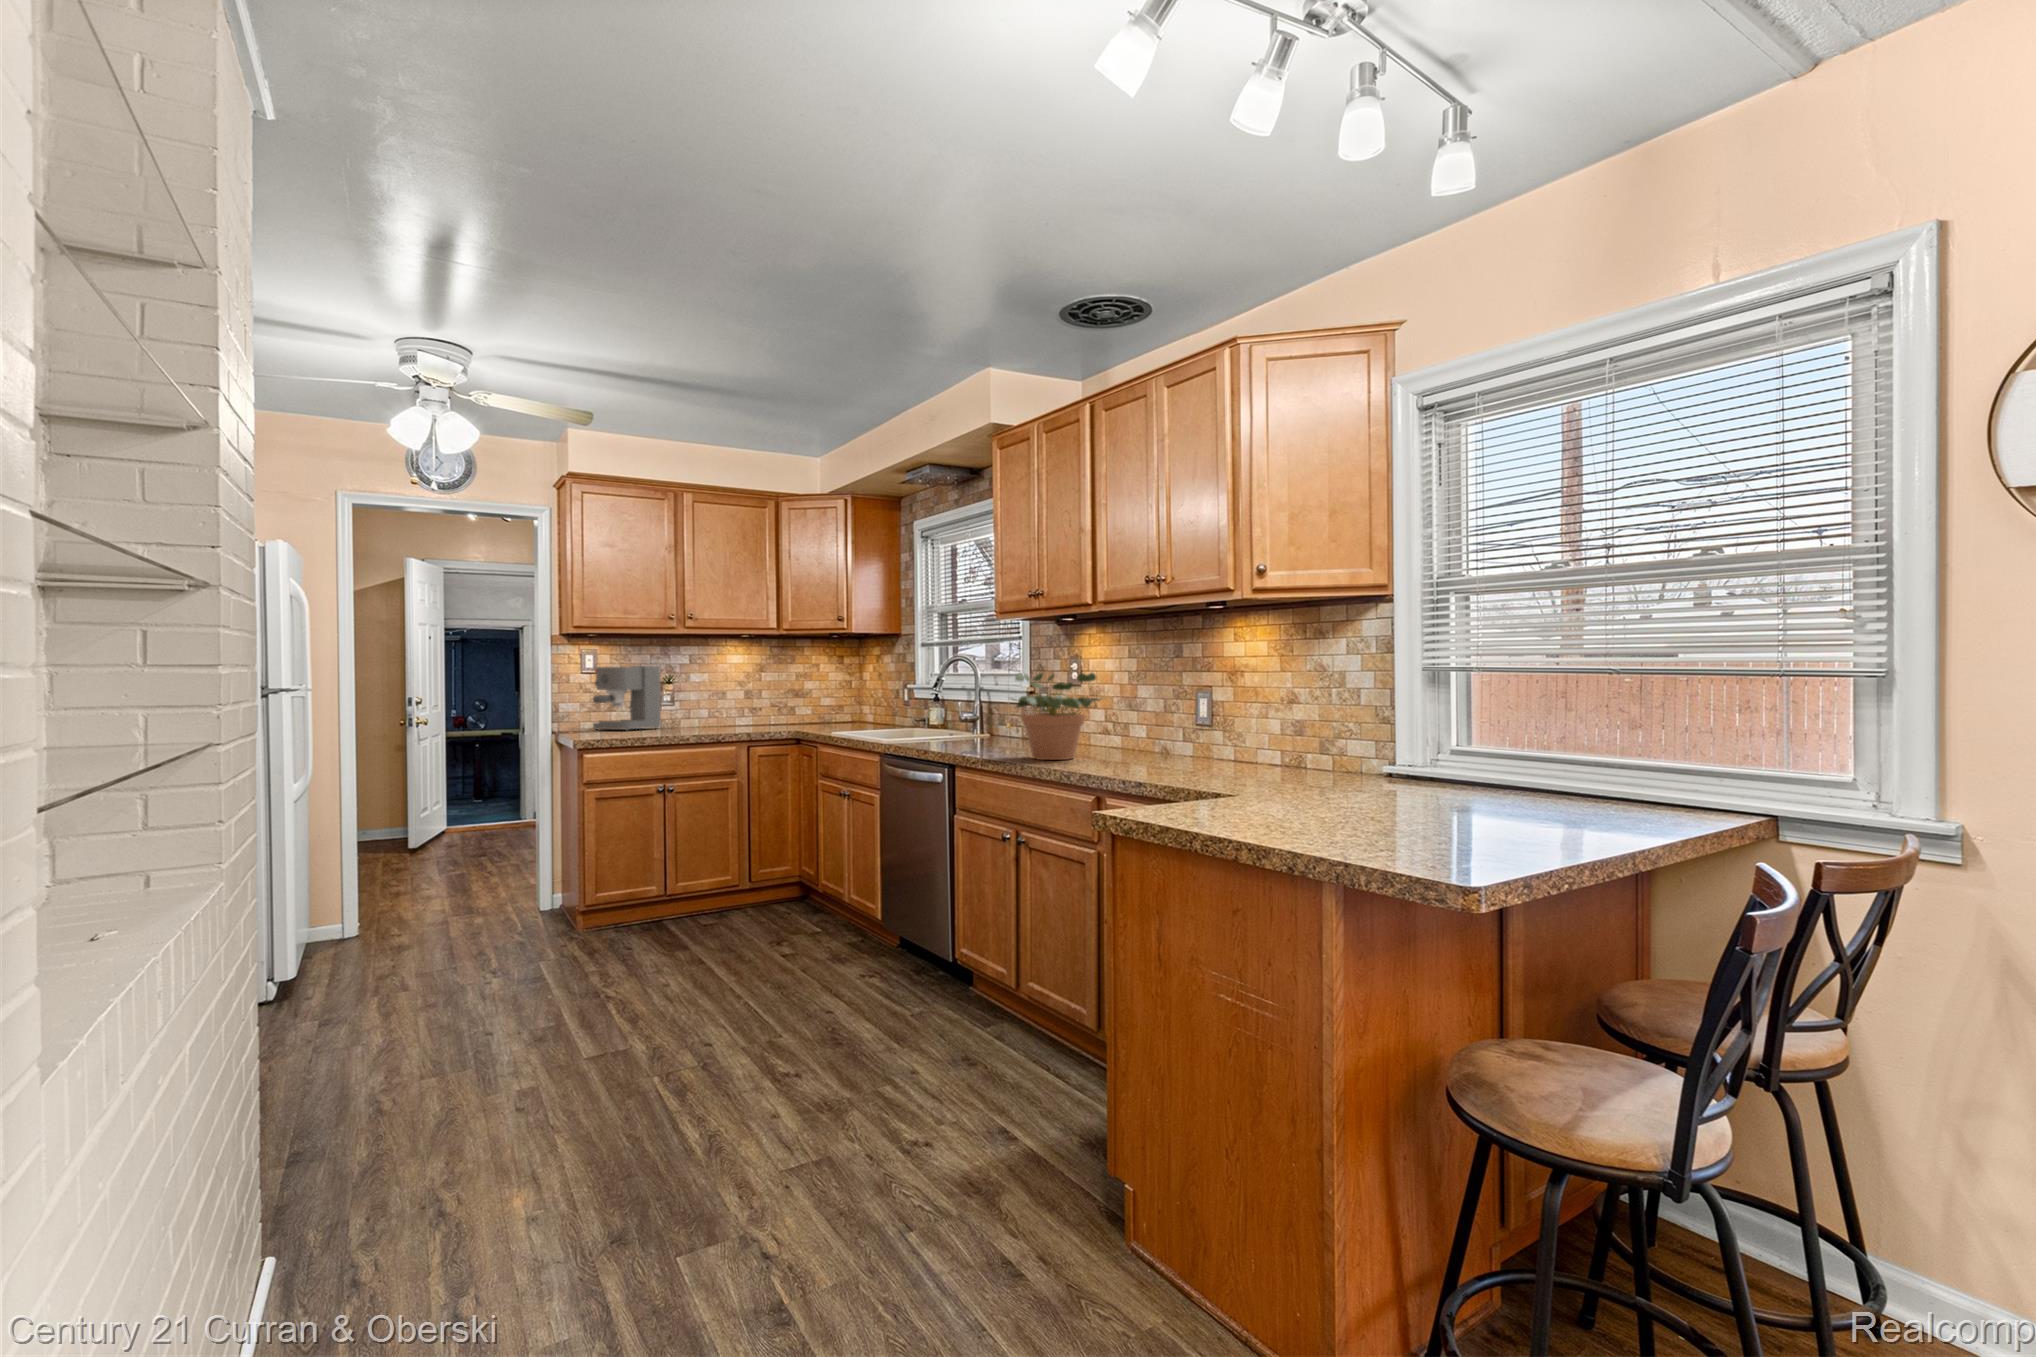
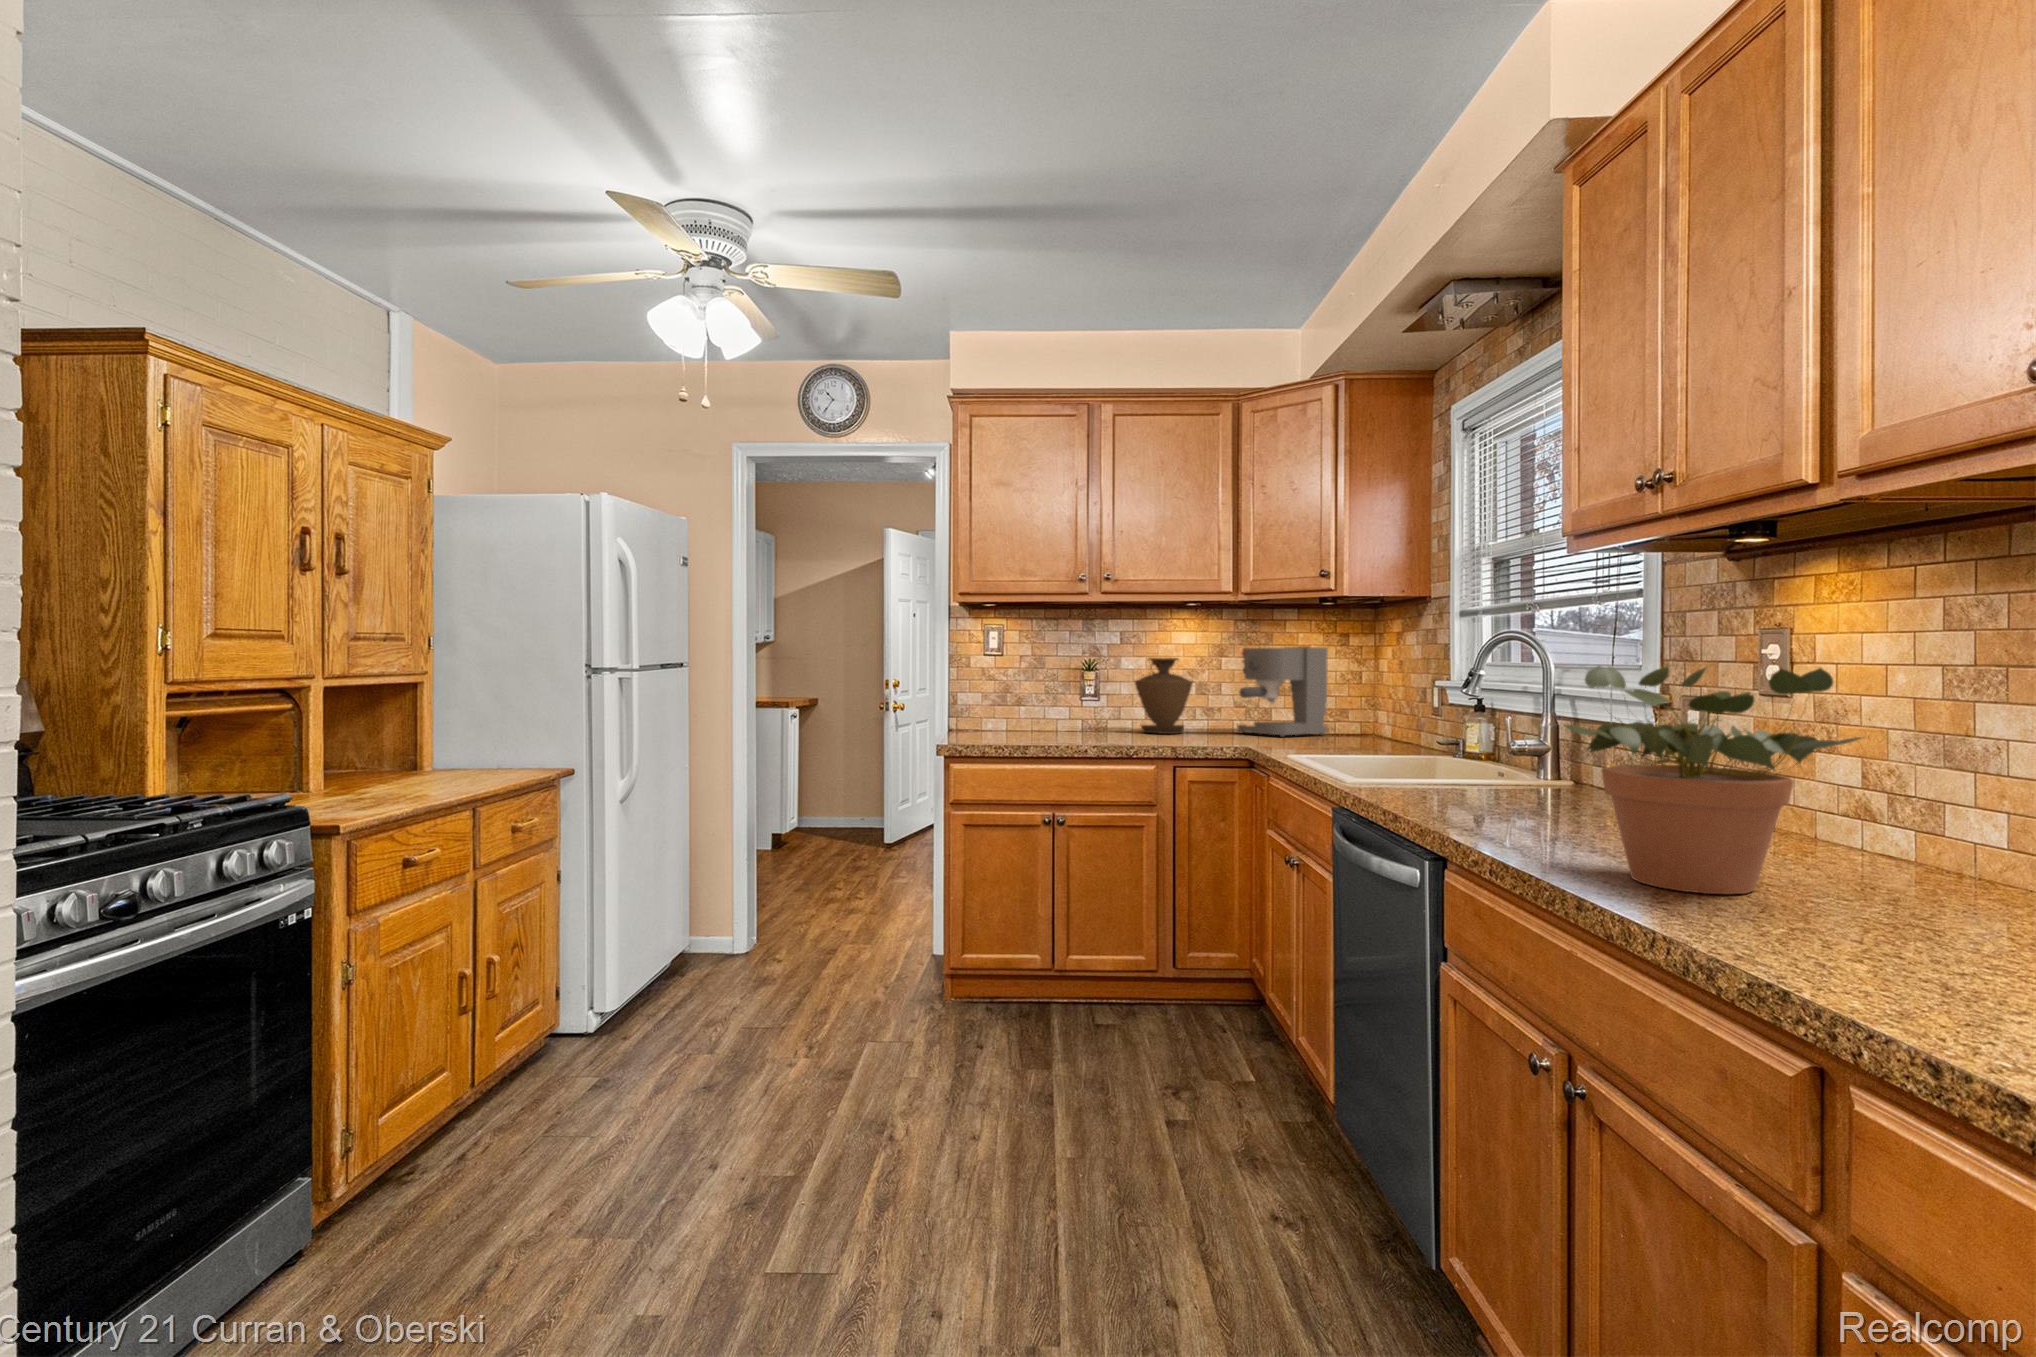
coffee maker: present [593,666,661,731] -> present [1237,647,1328,737]
vase: none [698,674,744,727] -> present [1135,658,1193,734]

